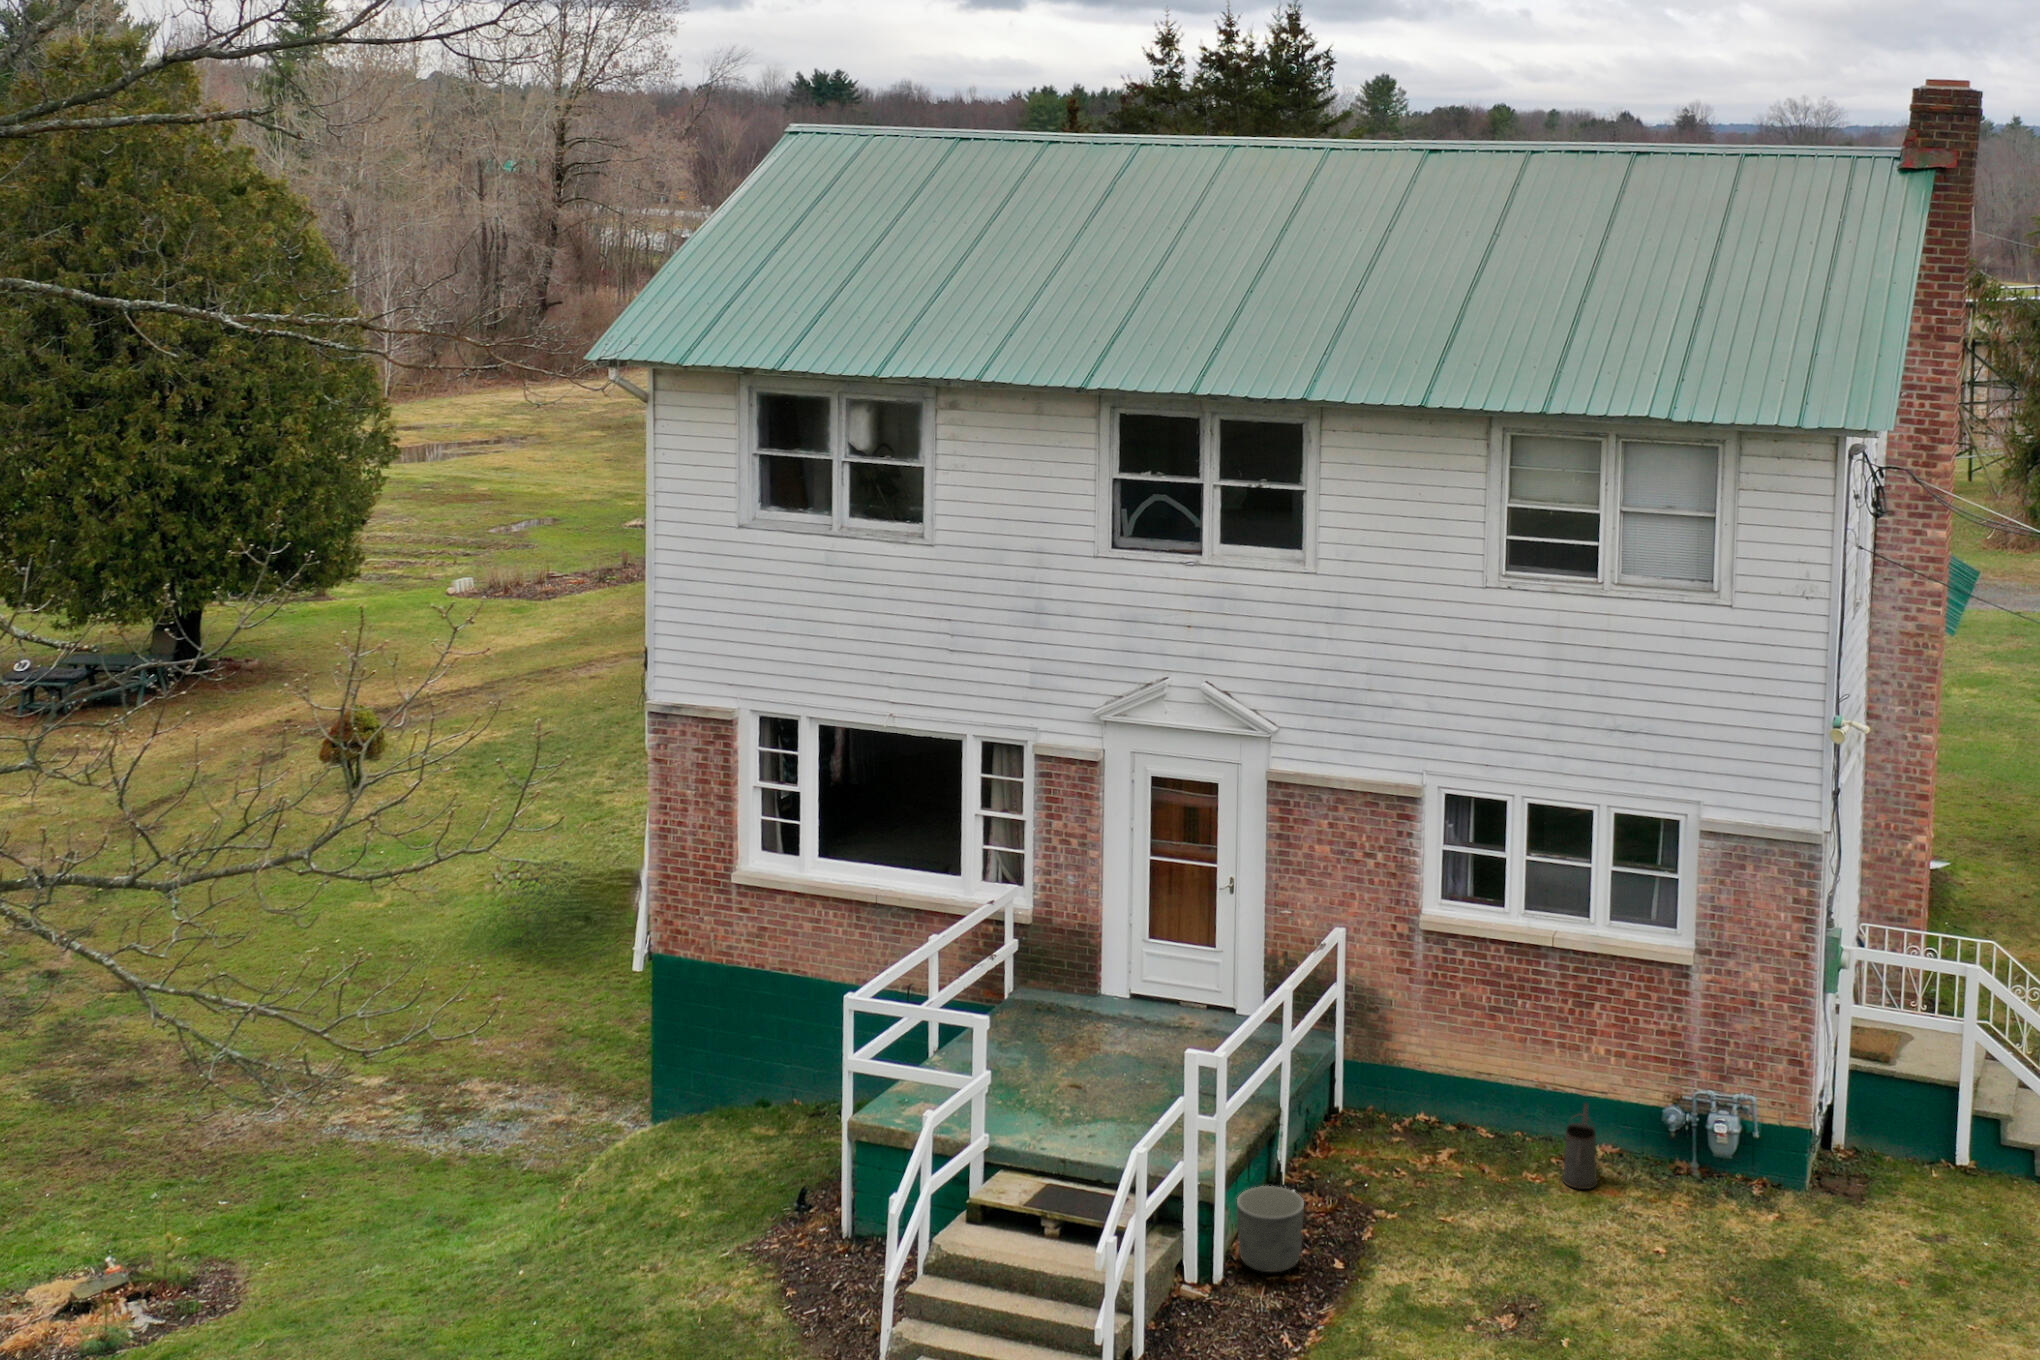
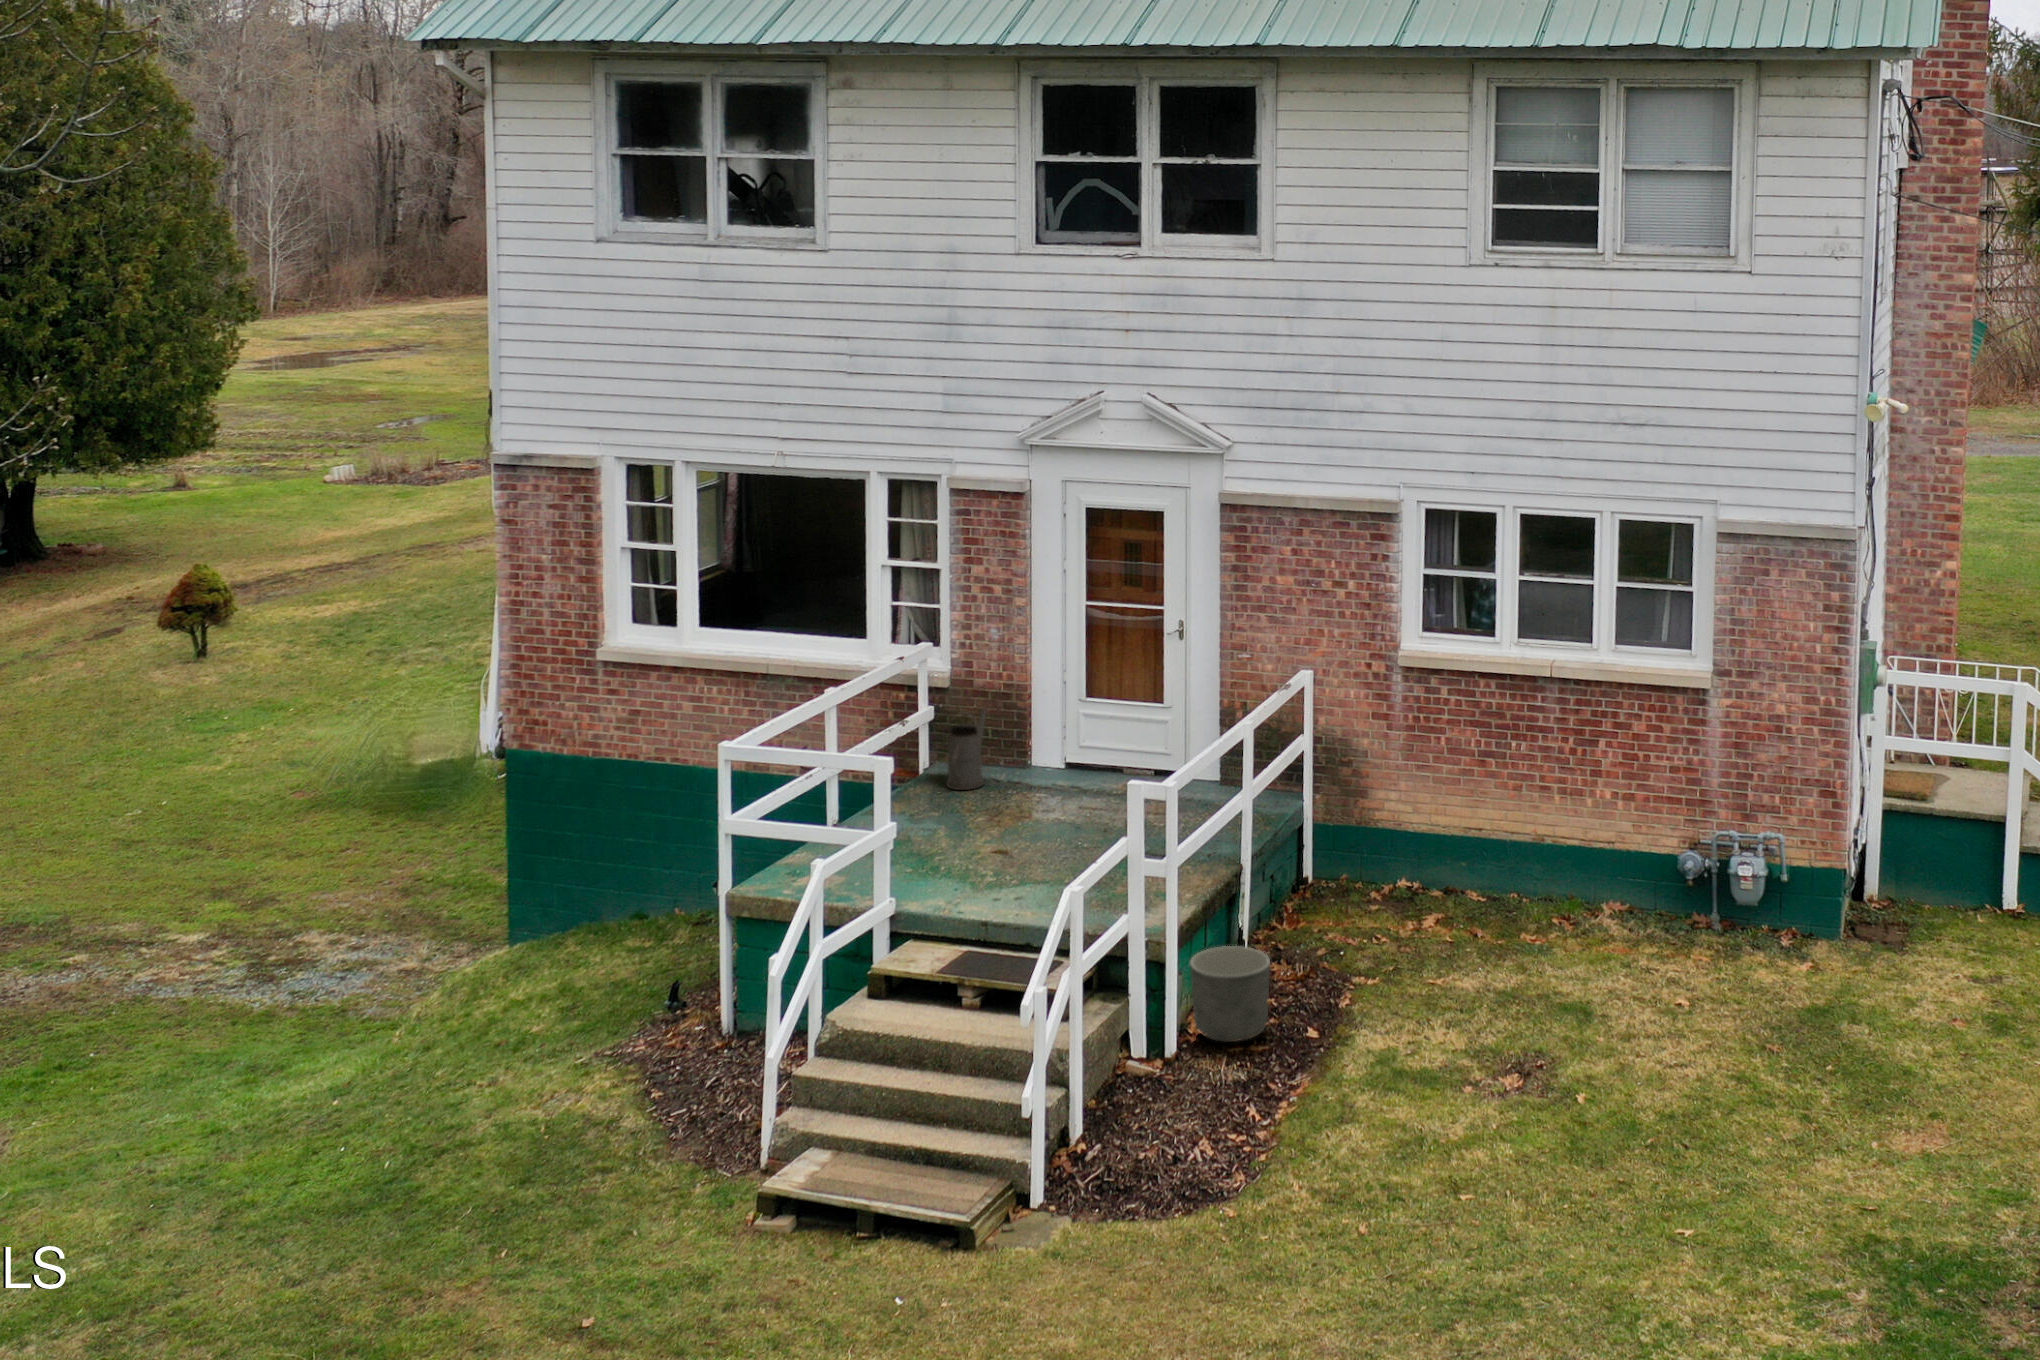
watering can: present [1562,1103,1598,1189] -> present [947,709,987,790]

